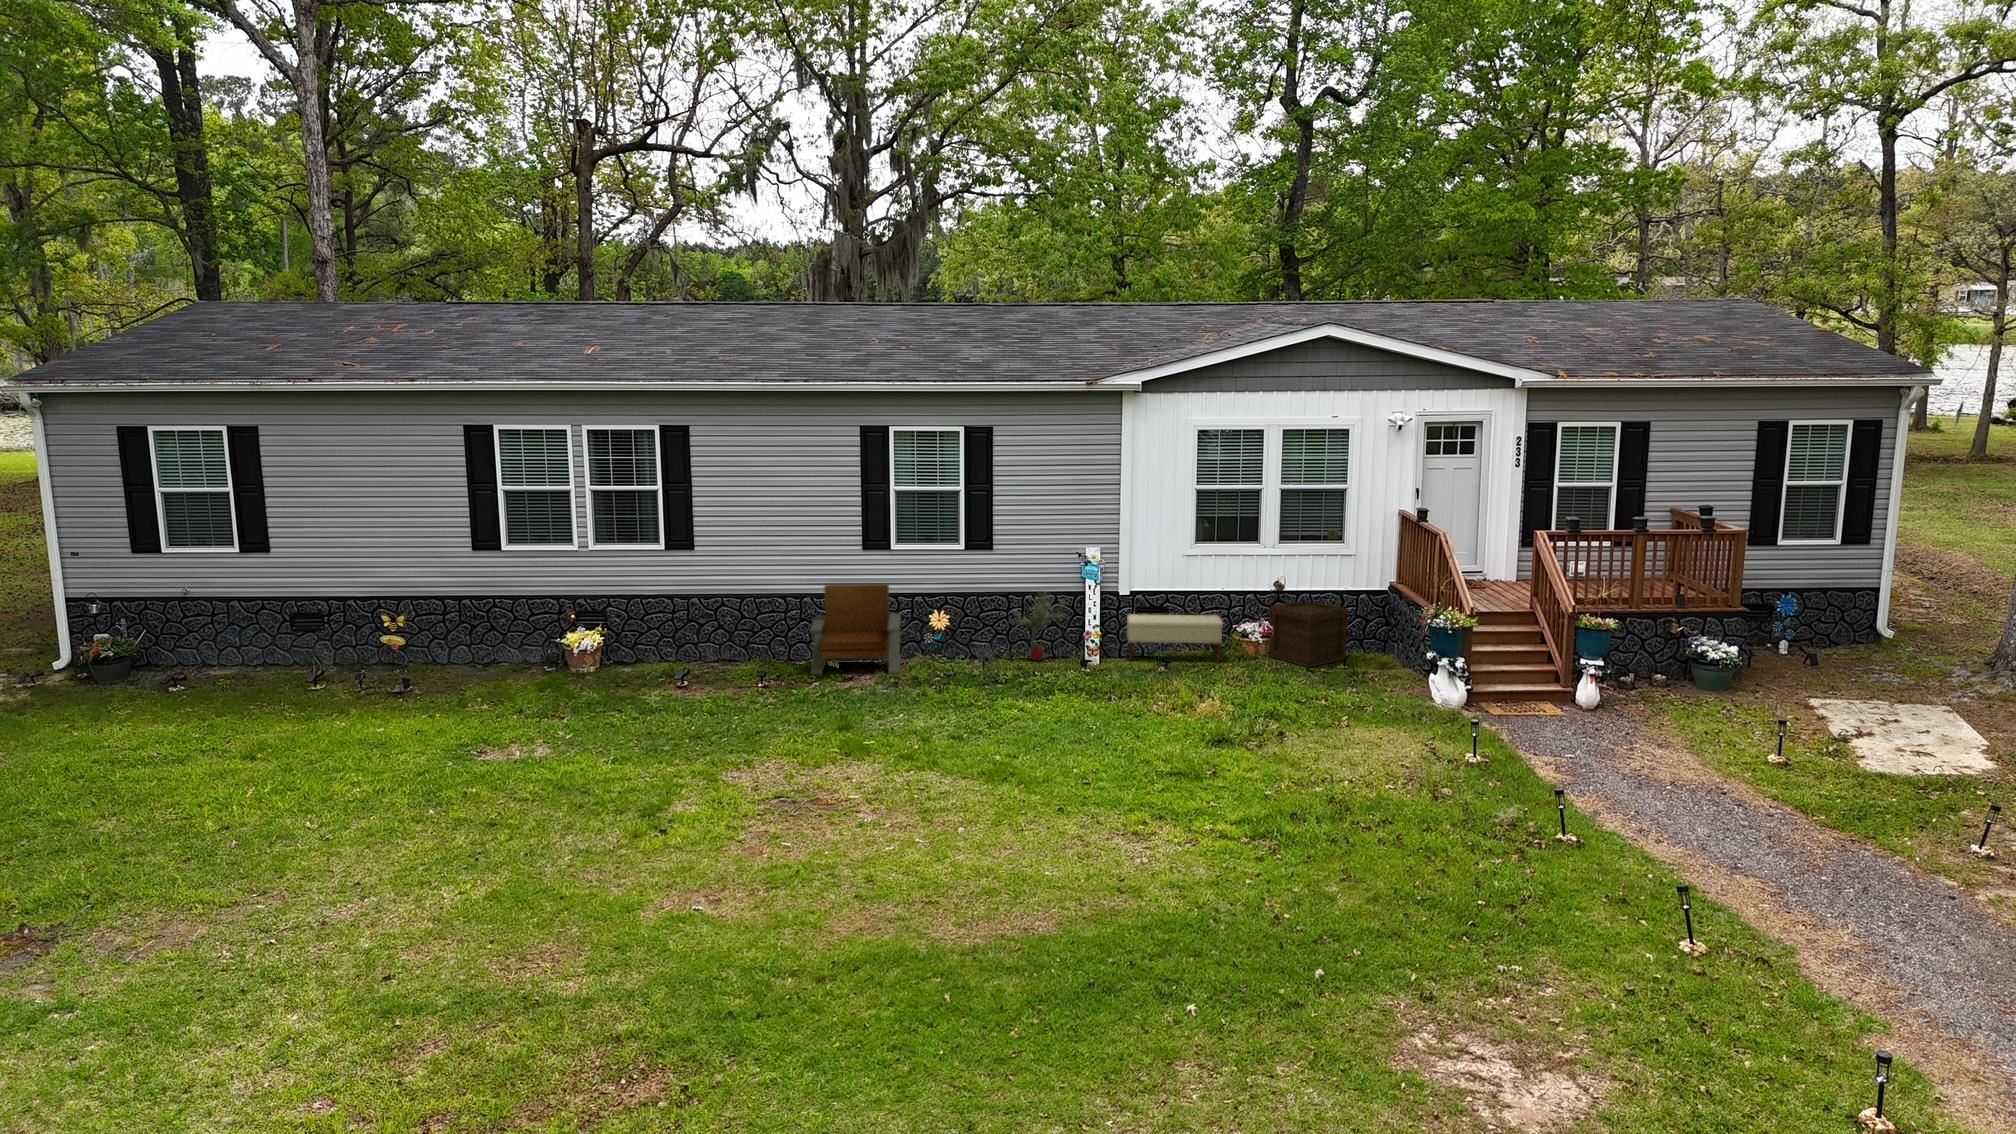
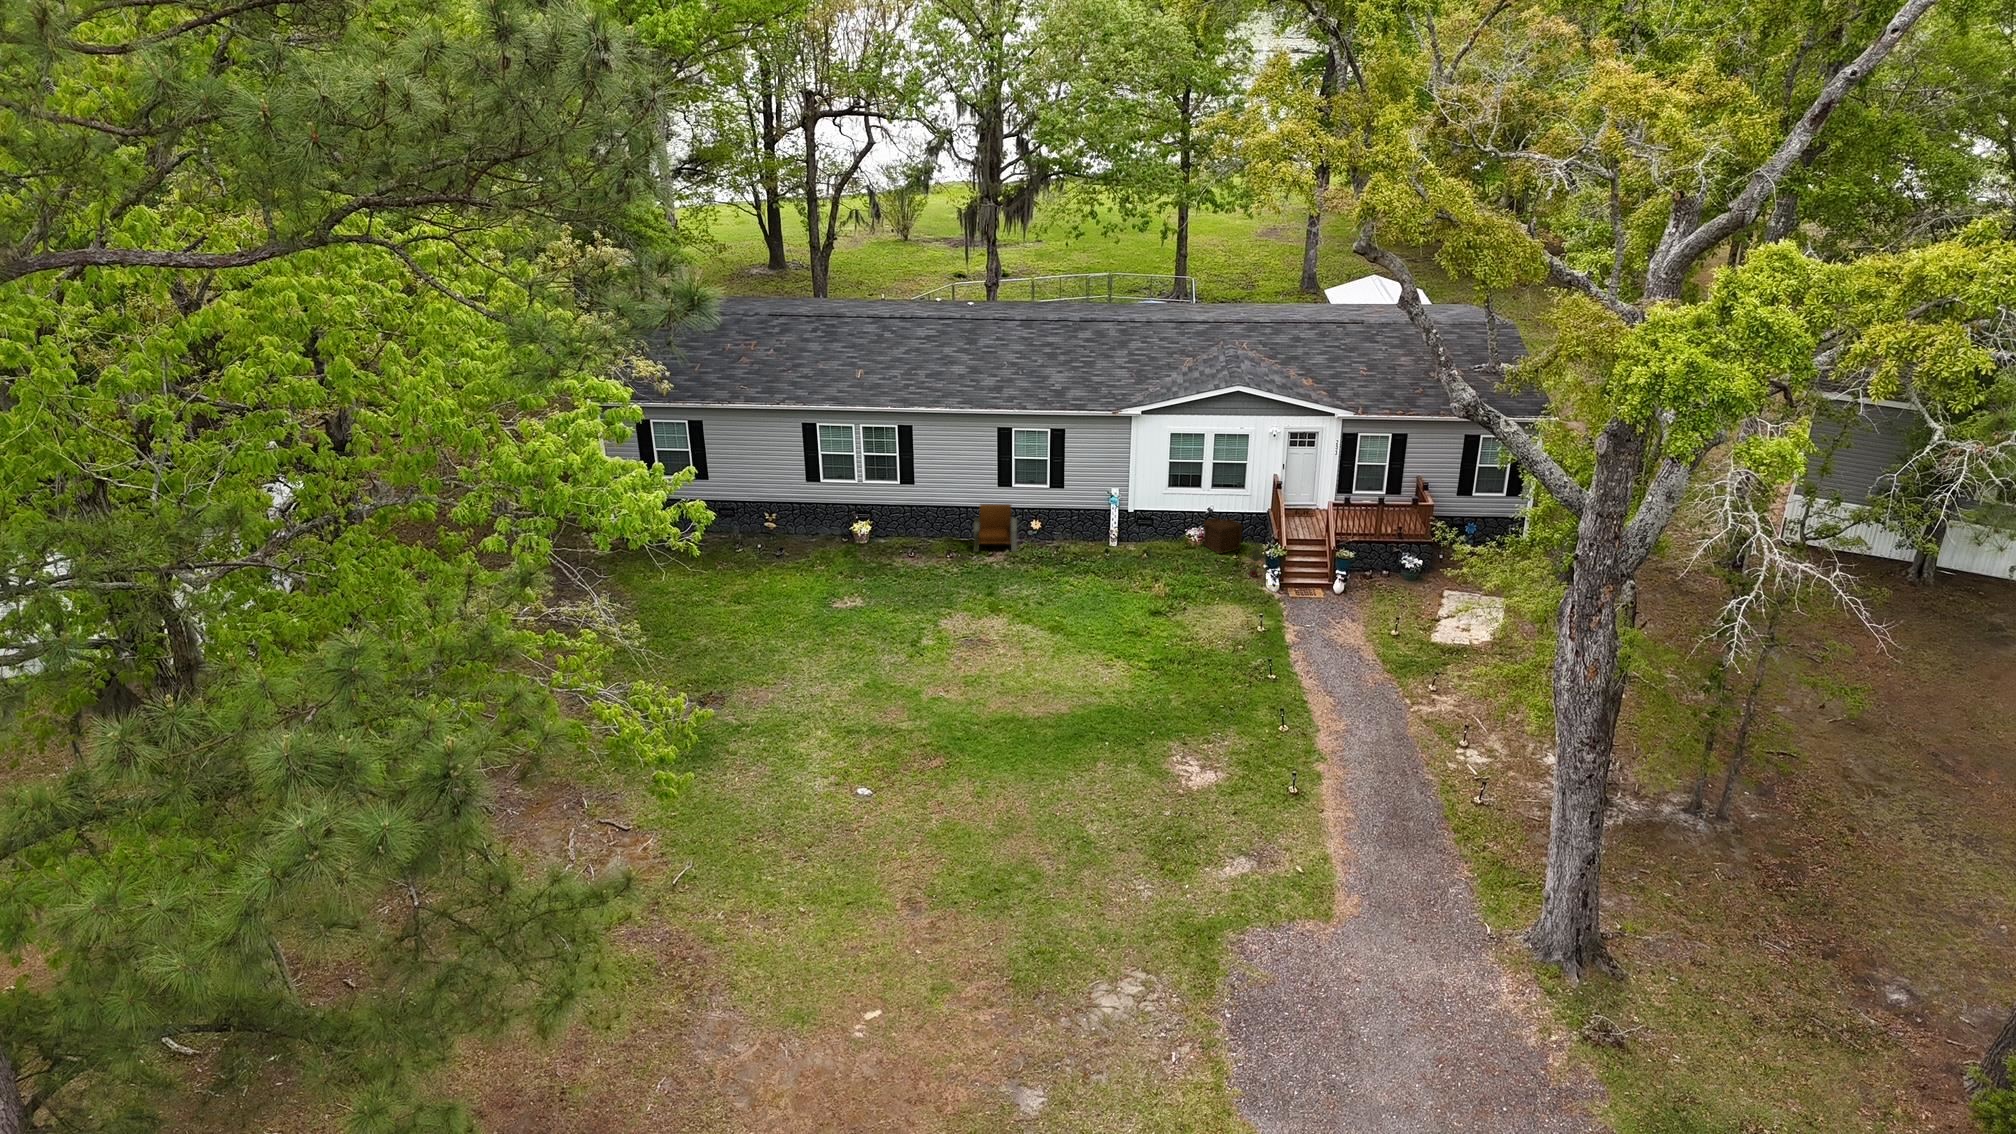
potted tree: present [1010,591,1065,661] -> present [1250,546,1265,577]
bench: present [1127,614,1223,661] -> none [1130,521,1179,548]

